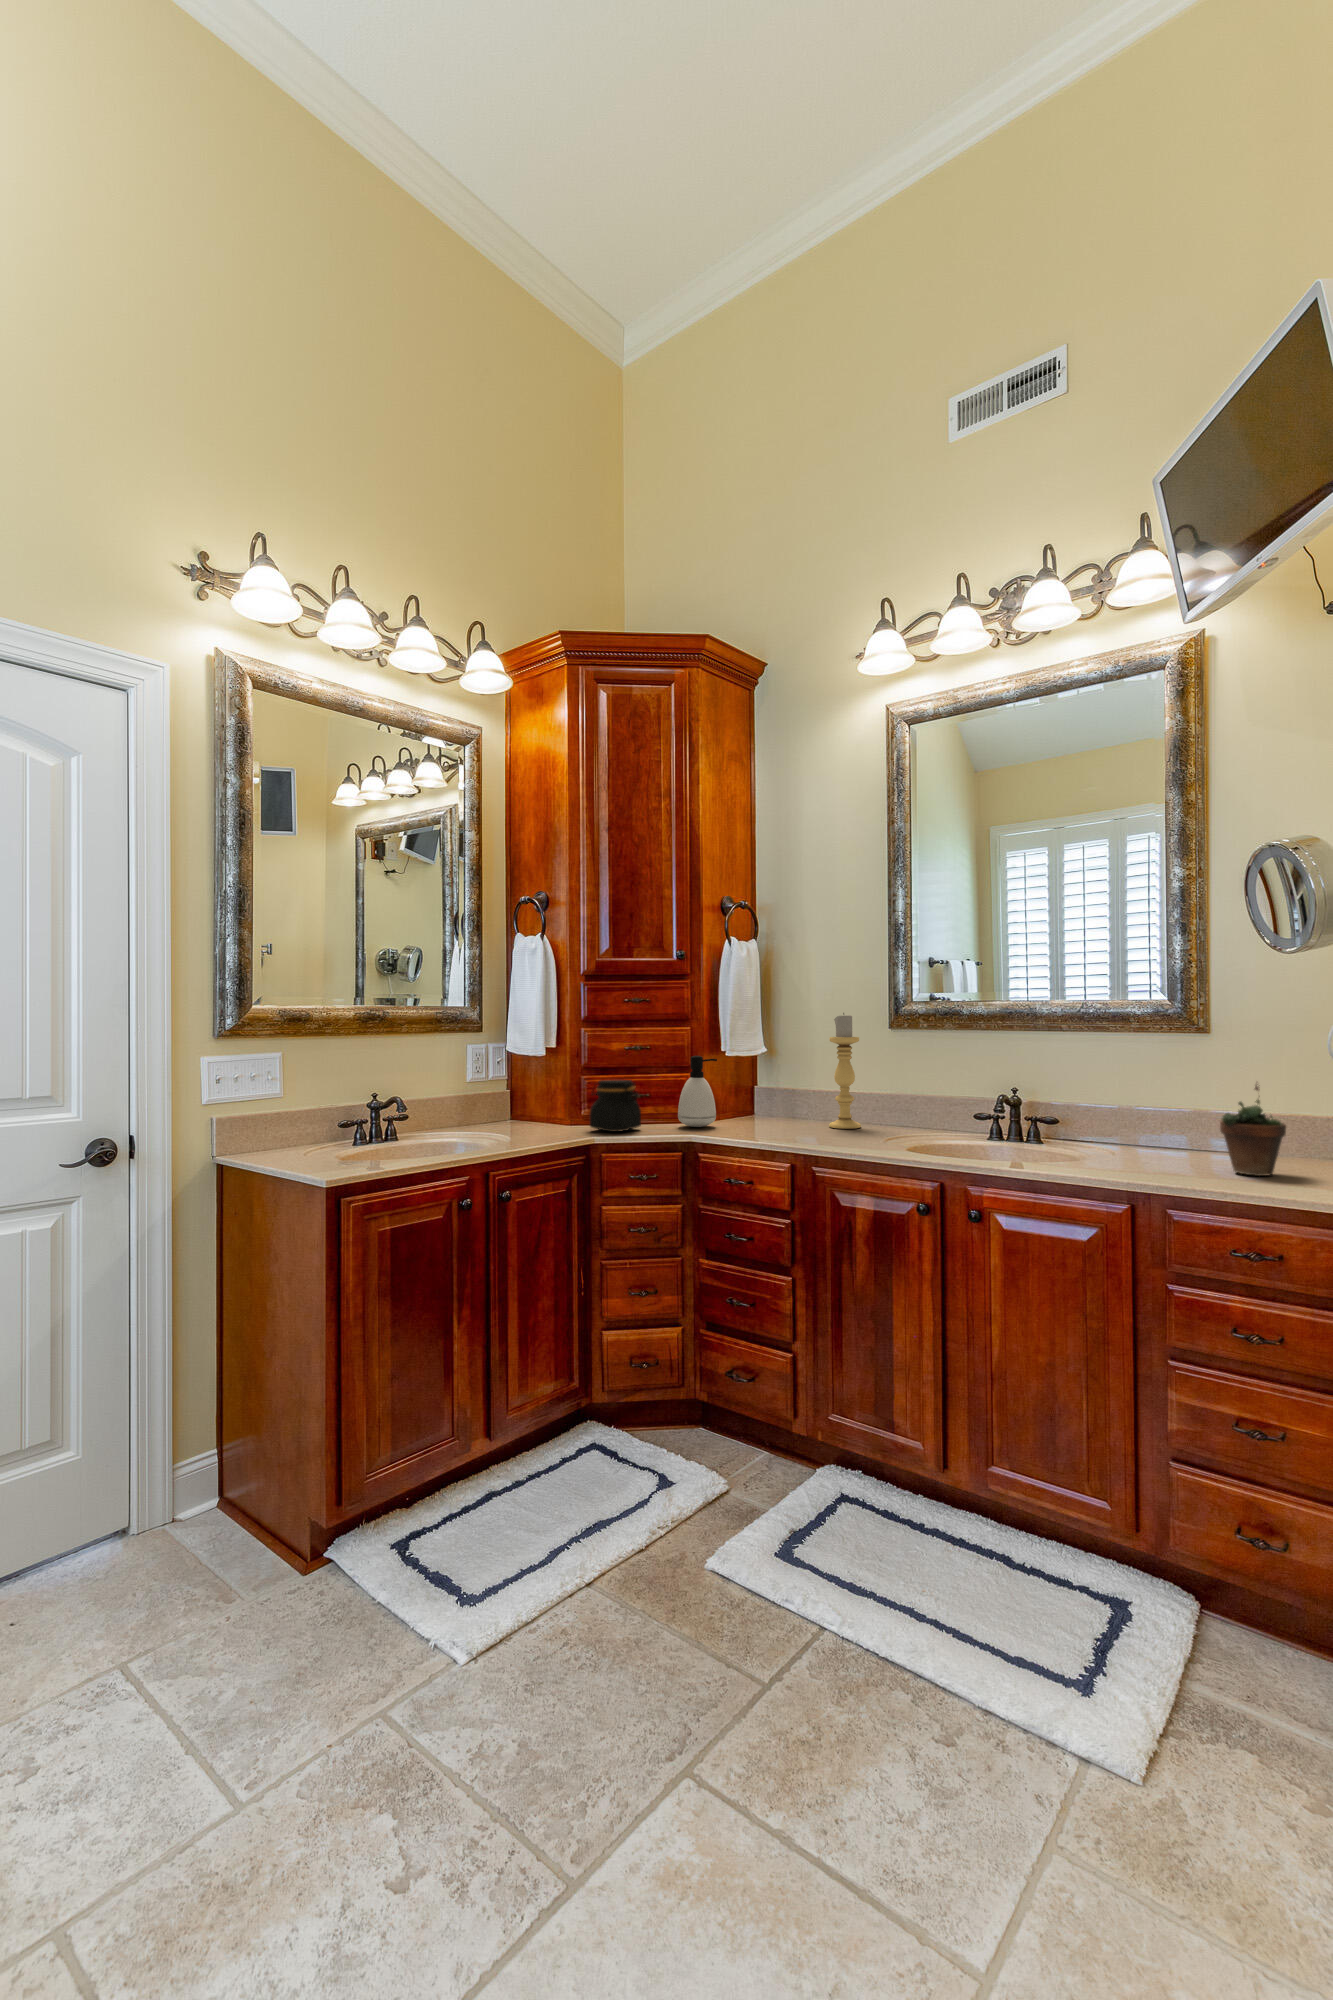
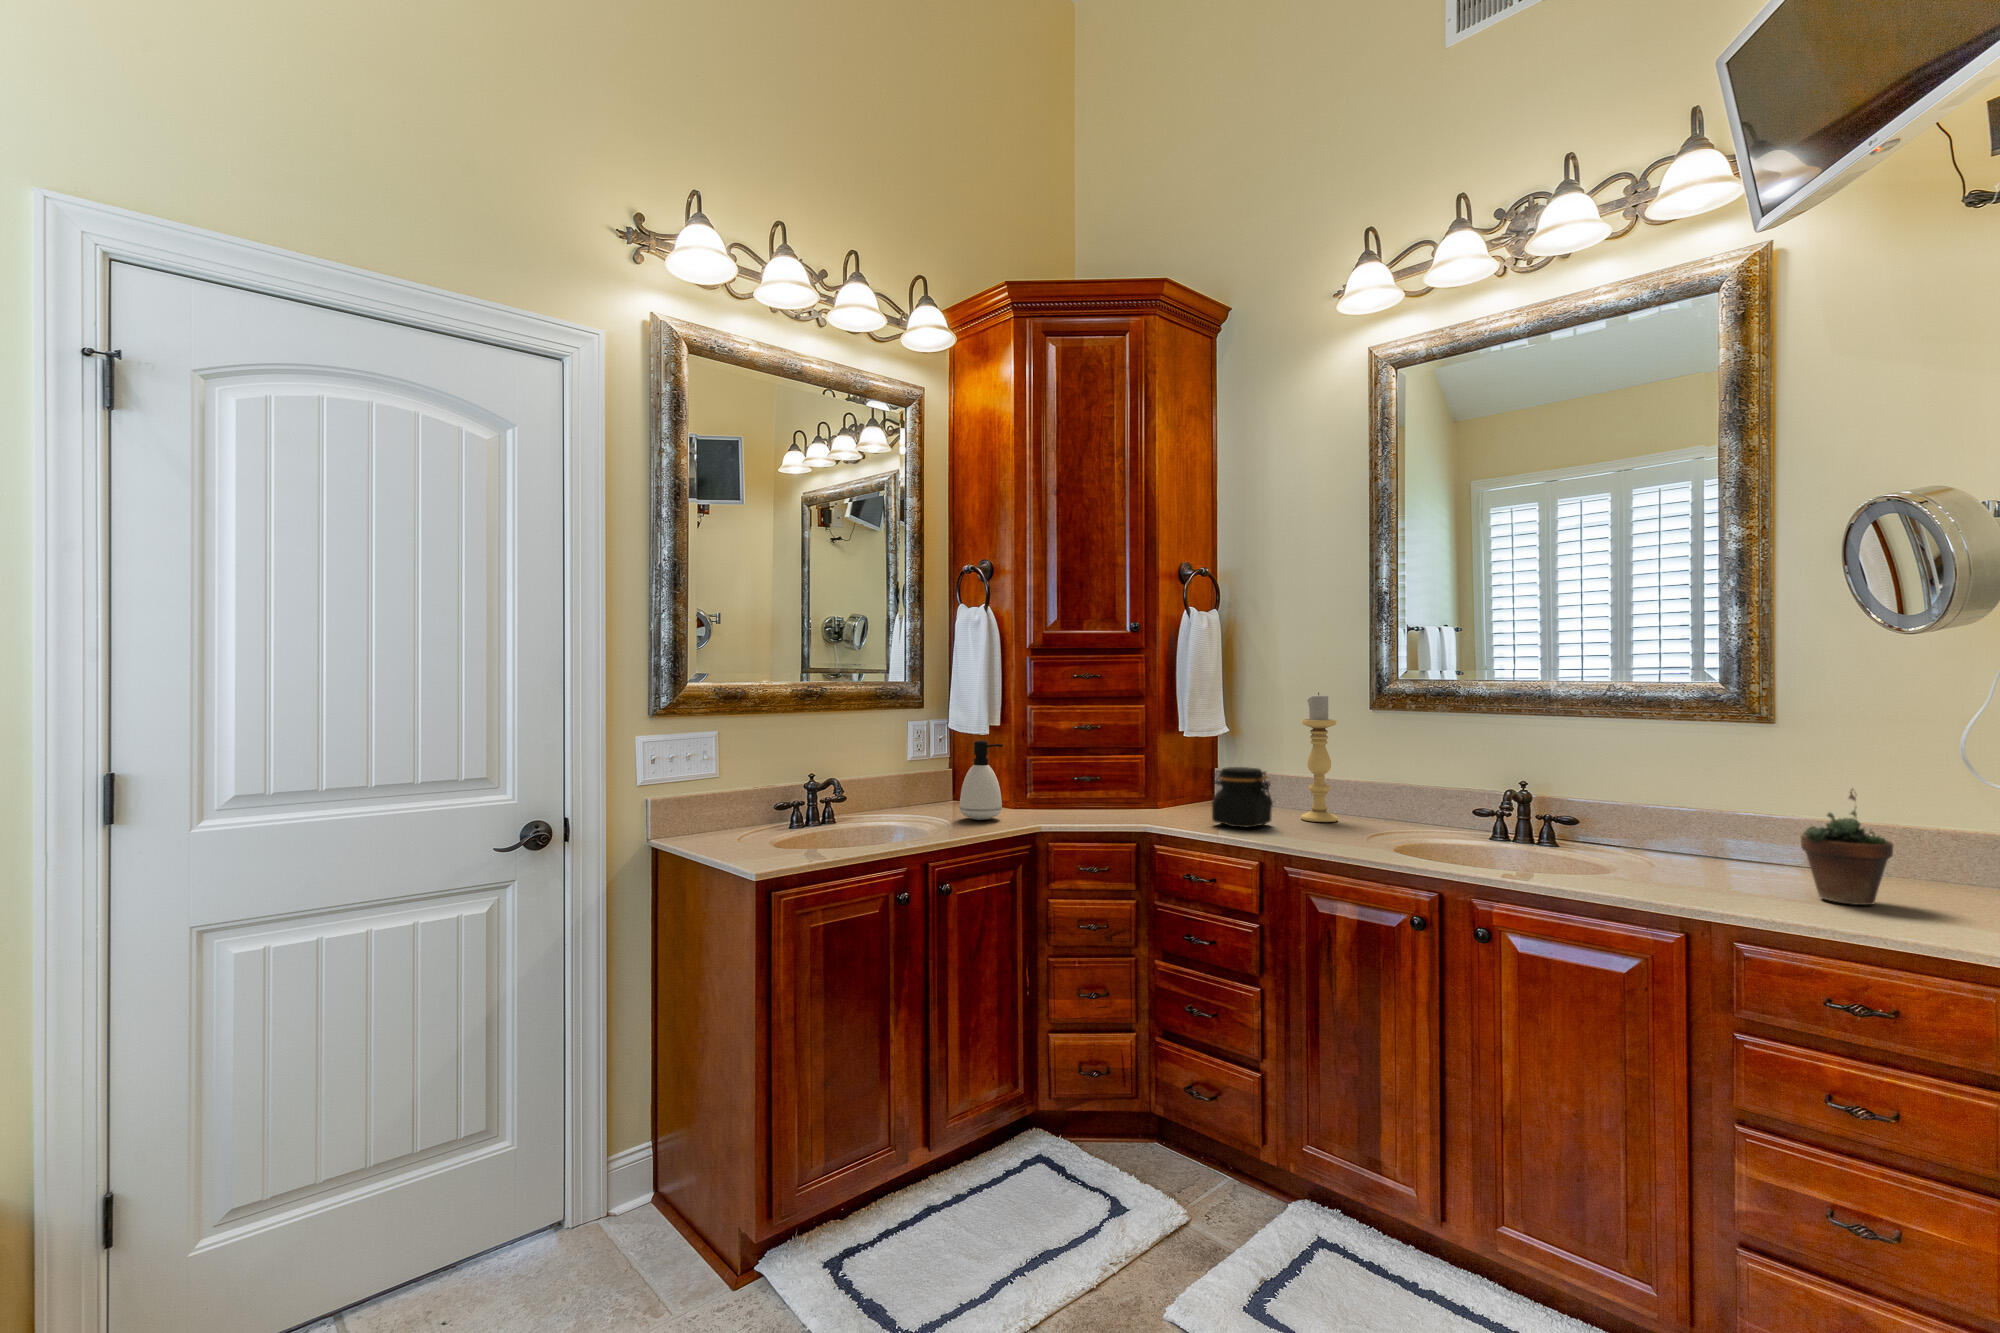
soap dispenser: present [678,1056,717,1127] -> present [960,740,1003,820]
jar: present [590,1080,641,1132] -> present [1211,767,1273,827]

